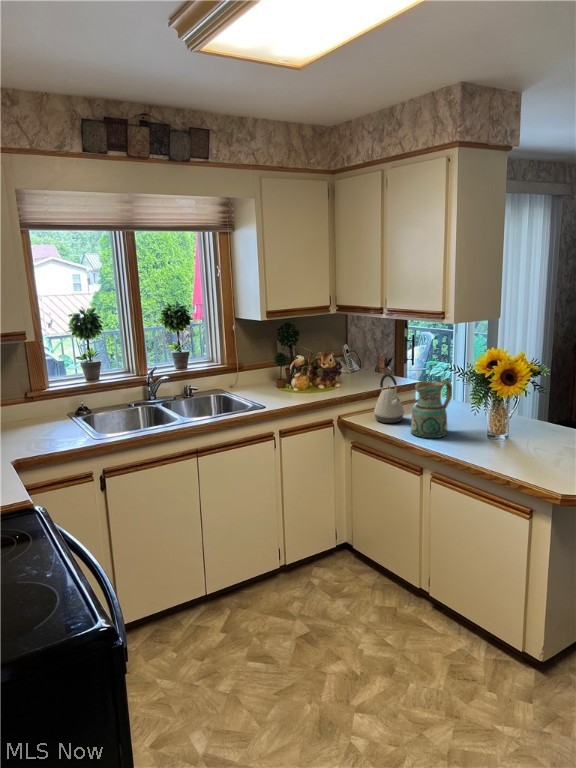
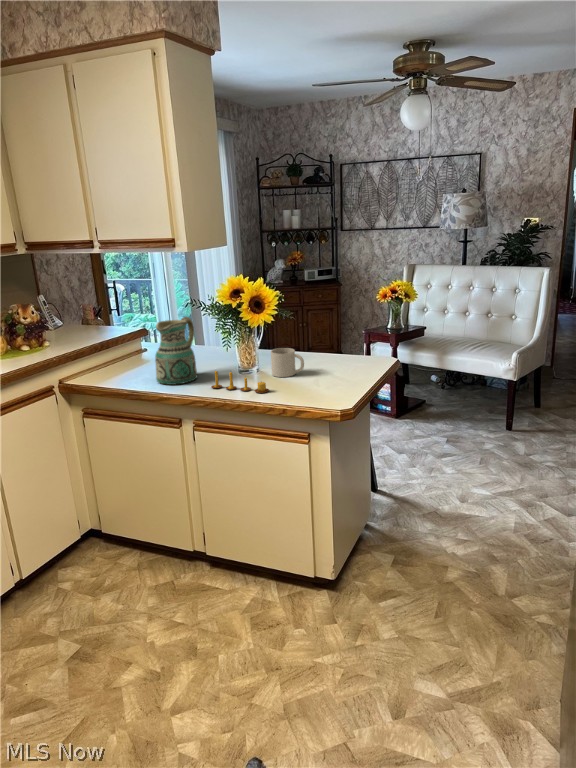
kettle: present [374,374,404,423] -> none [104,318,141,377]
mug: none [517,421,550,450] -> present [271,348,304,377]
candle: none [453,431,503,461] -> present [211,371,269,393]

